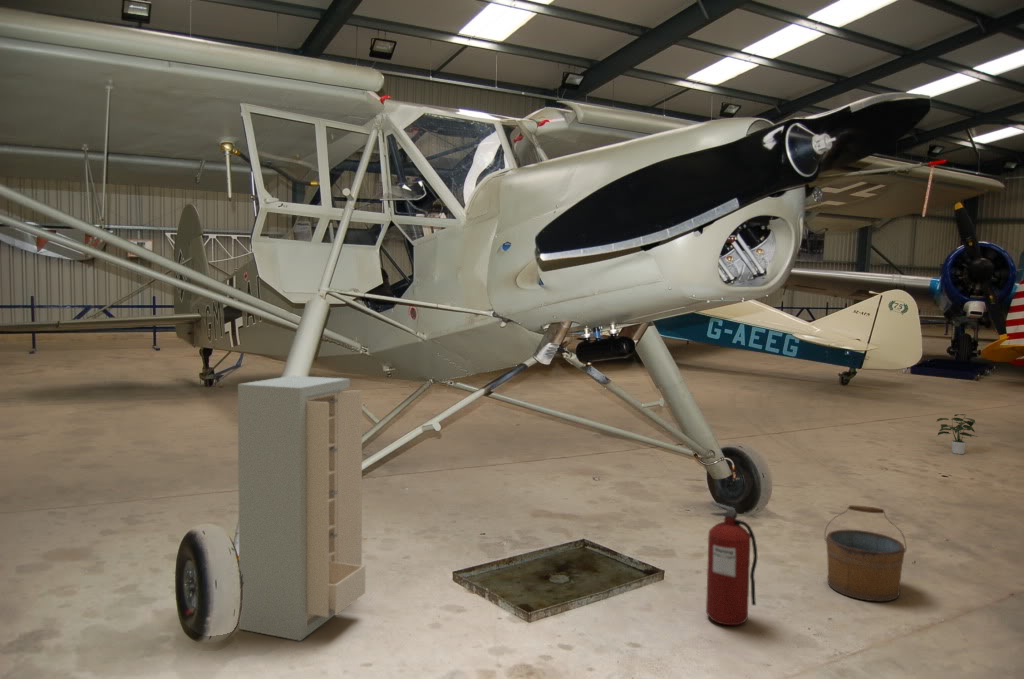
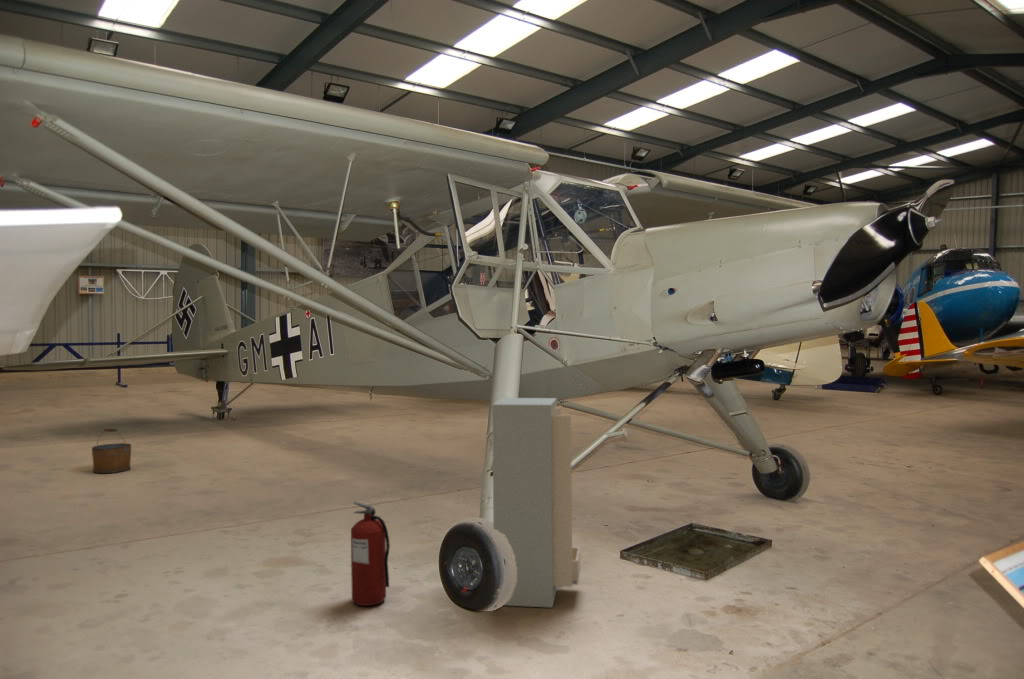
potted plant: present [937,414,975,454] -> none [887,415,919,448]
fire extinguisher: present [706,502,757,625] -> present [351,502,390,606]
bucket: present [825,506,906,601] -> present [92,429,131,473]

